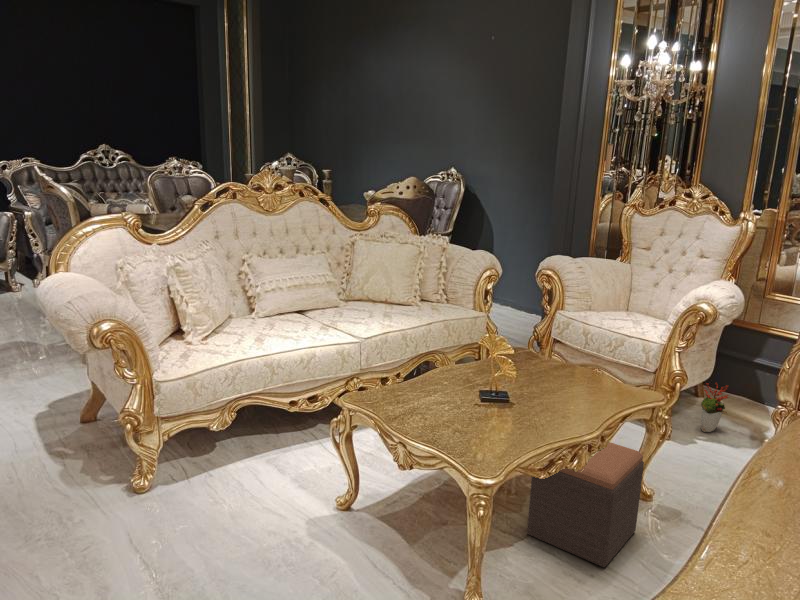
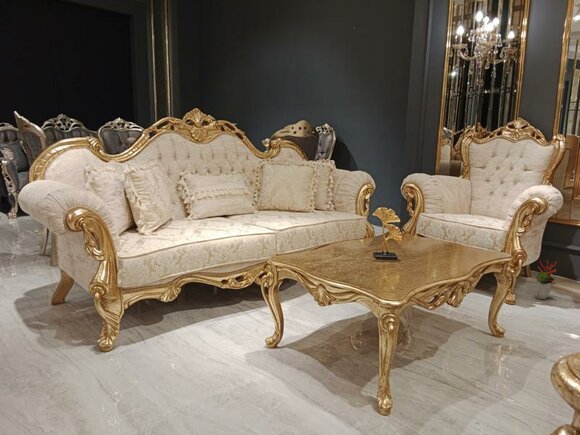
footstool: present [527,442,644,567] -> none [423,288,513,391]

